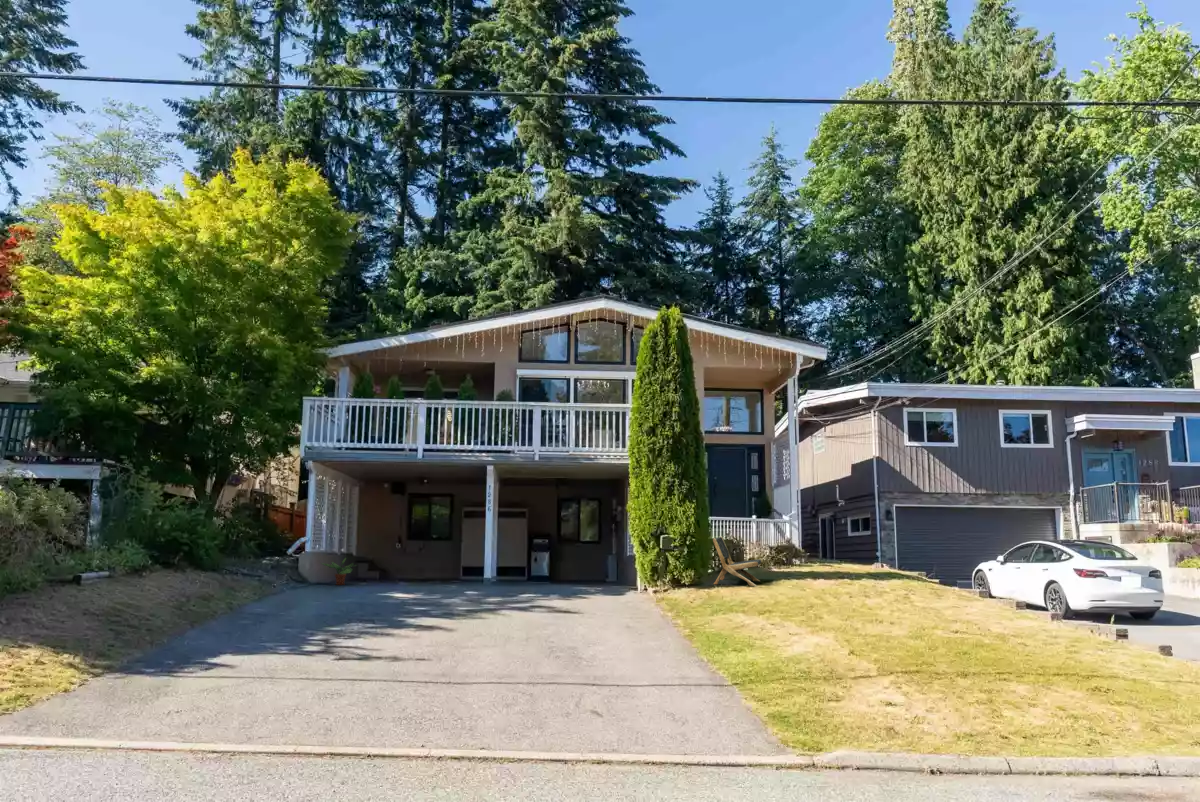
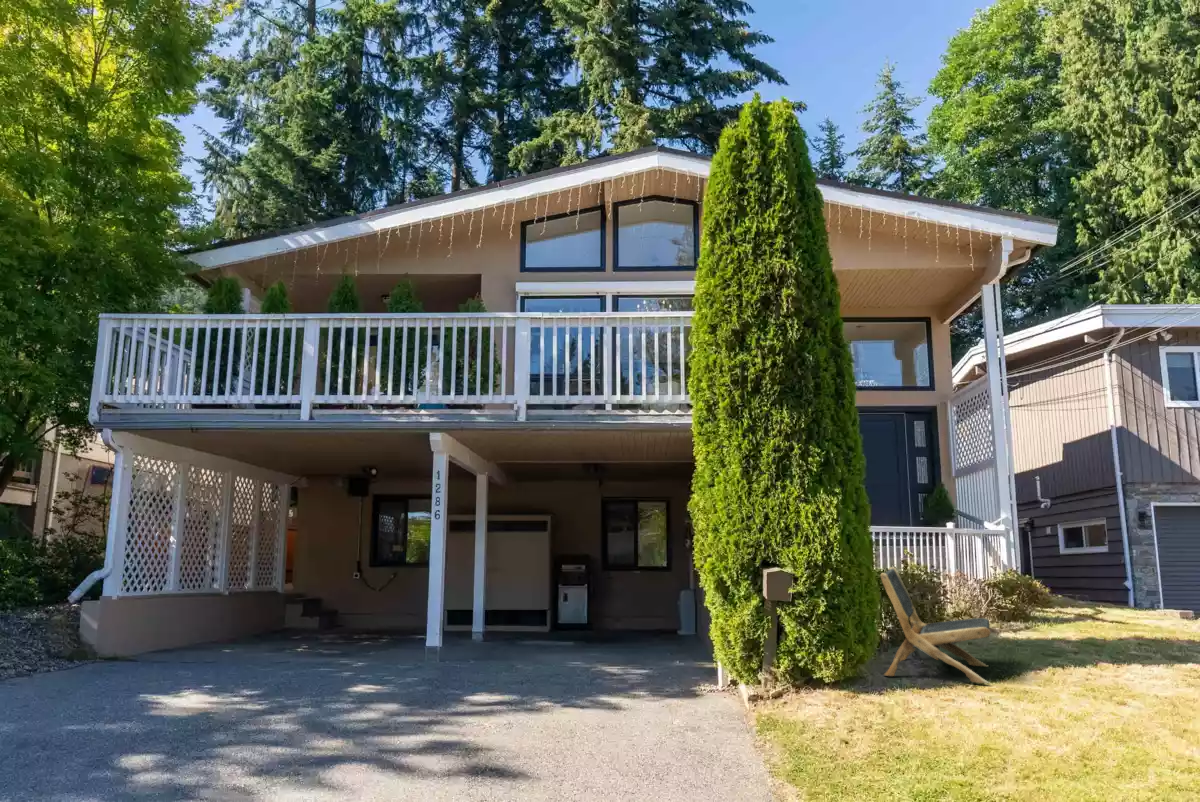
potted plant: present [323,559,354,585] -> none [137,603,212,655]

